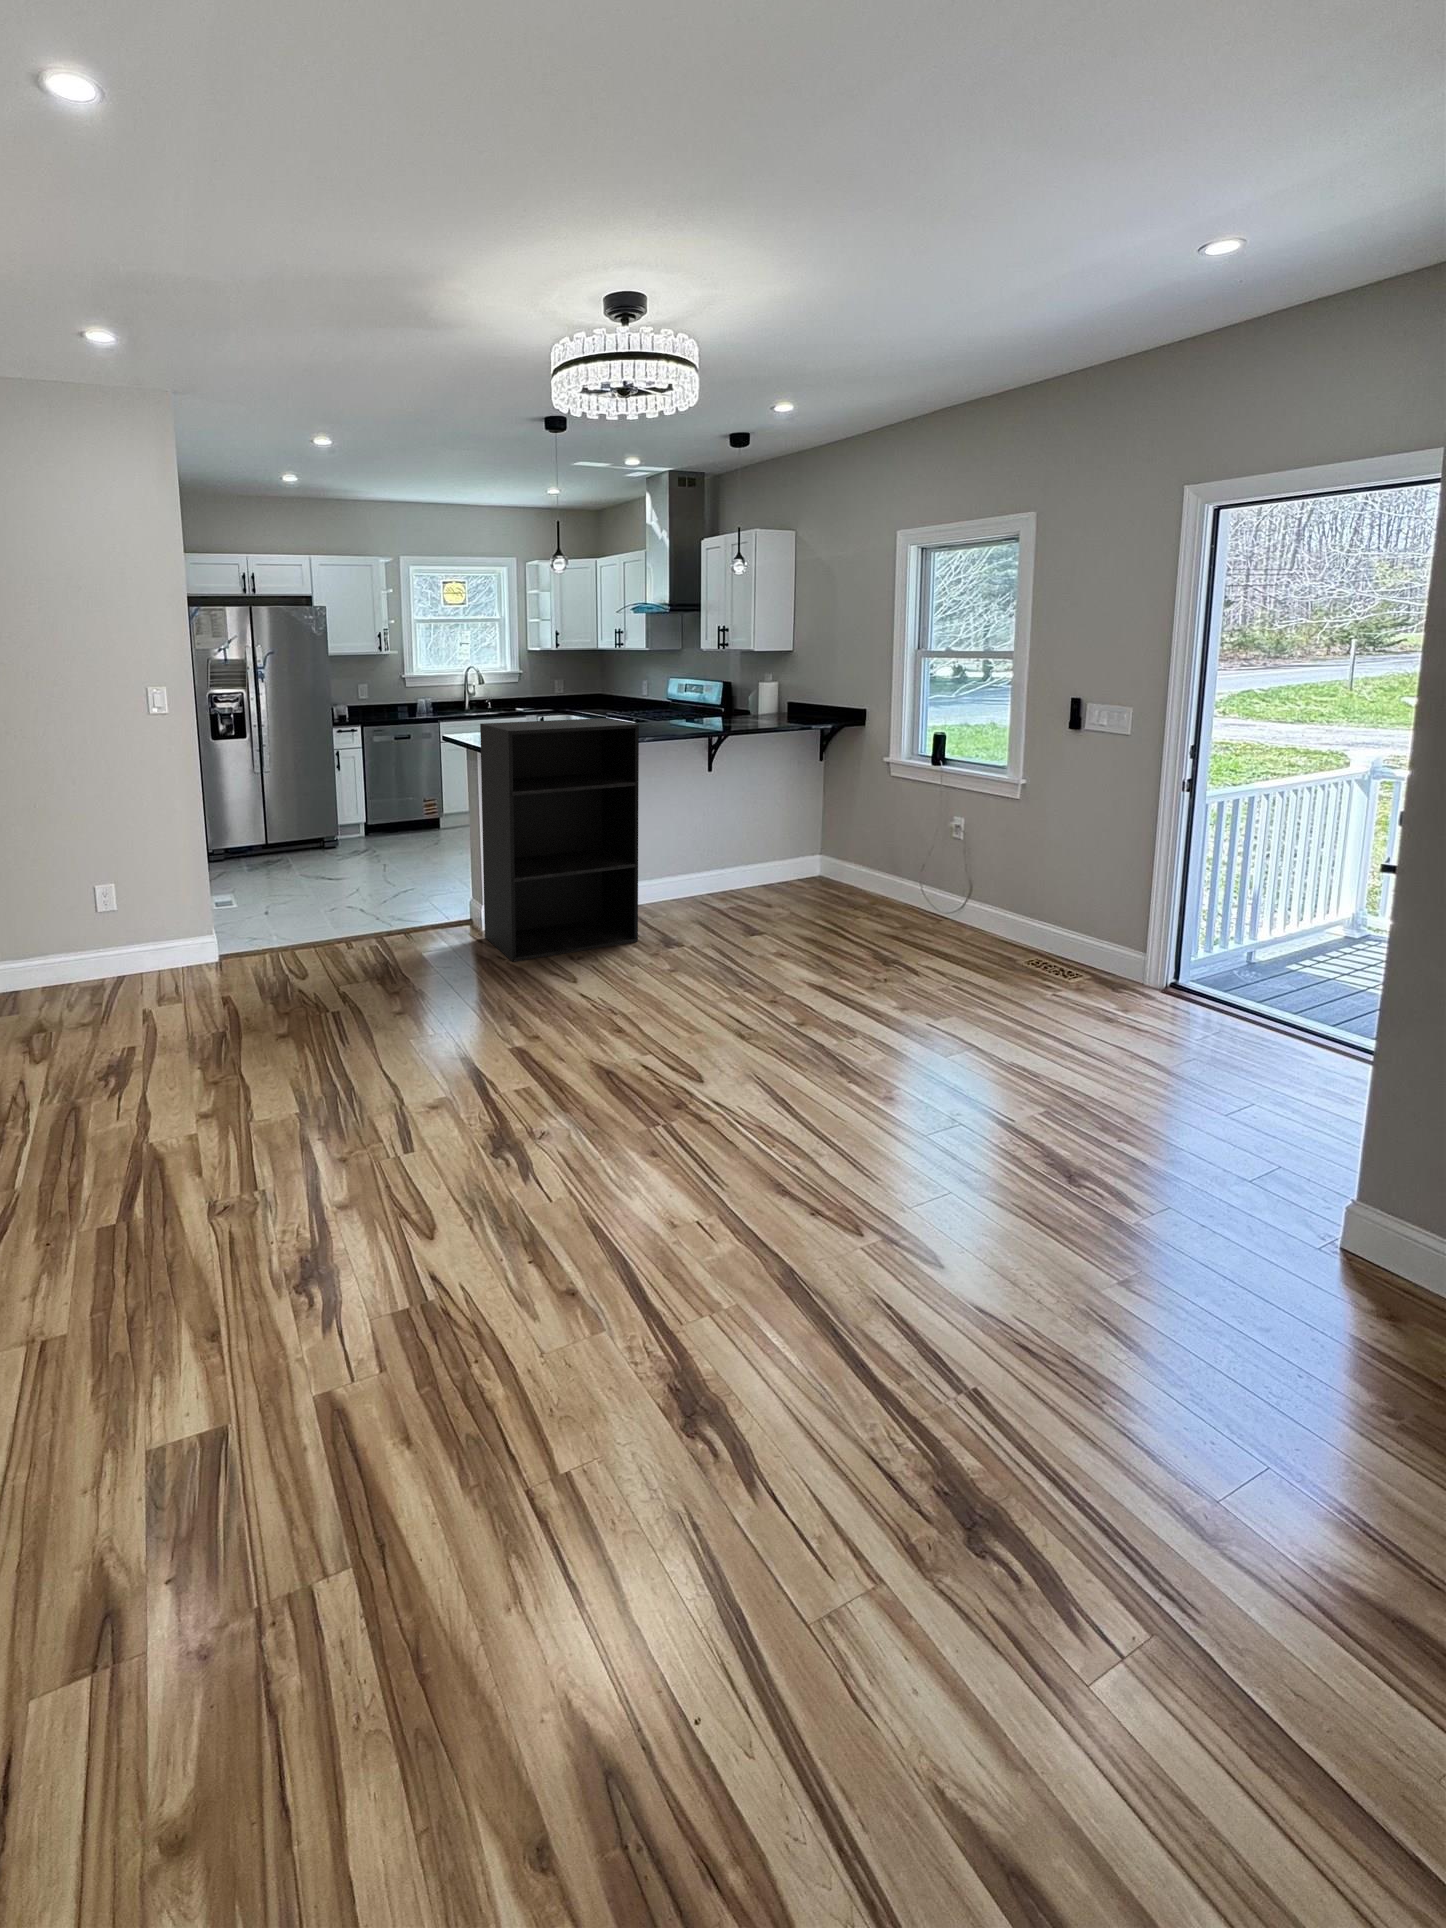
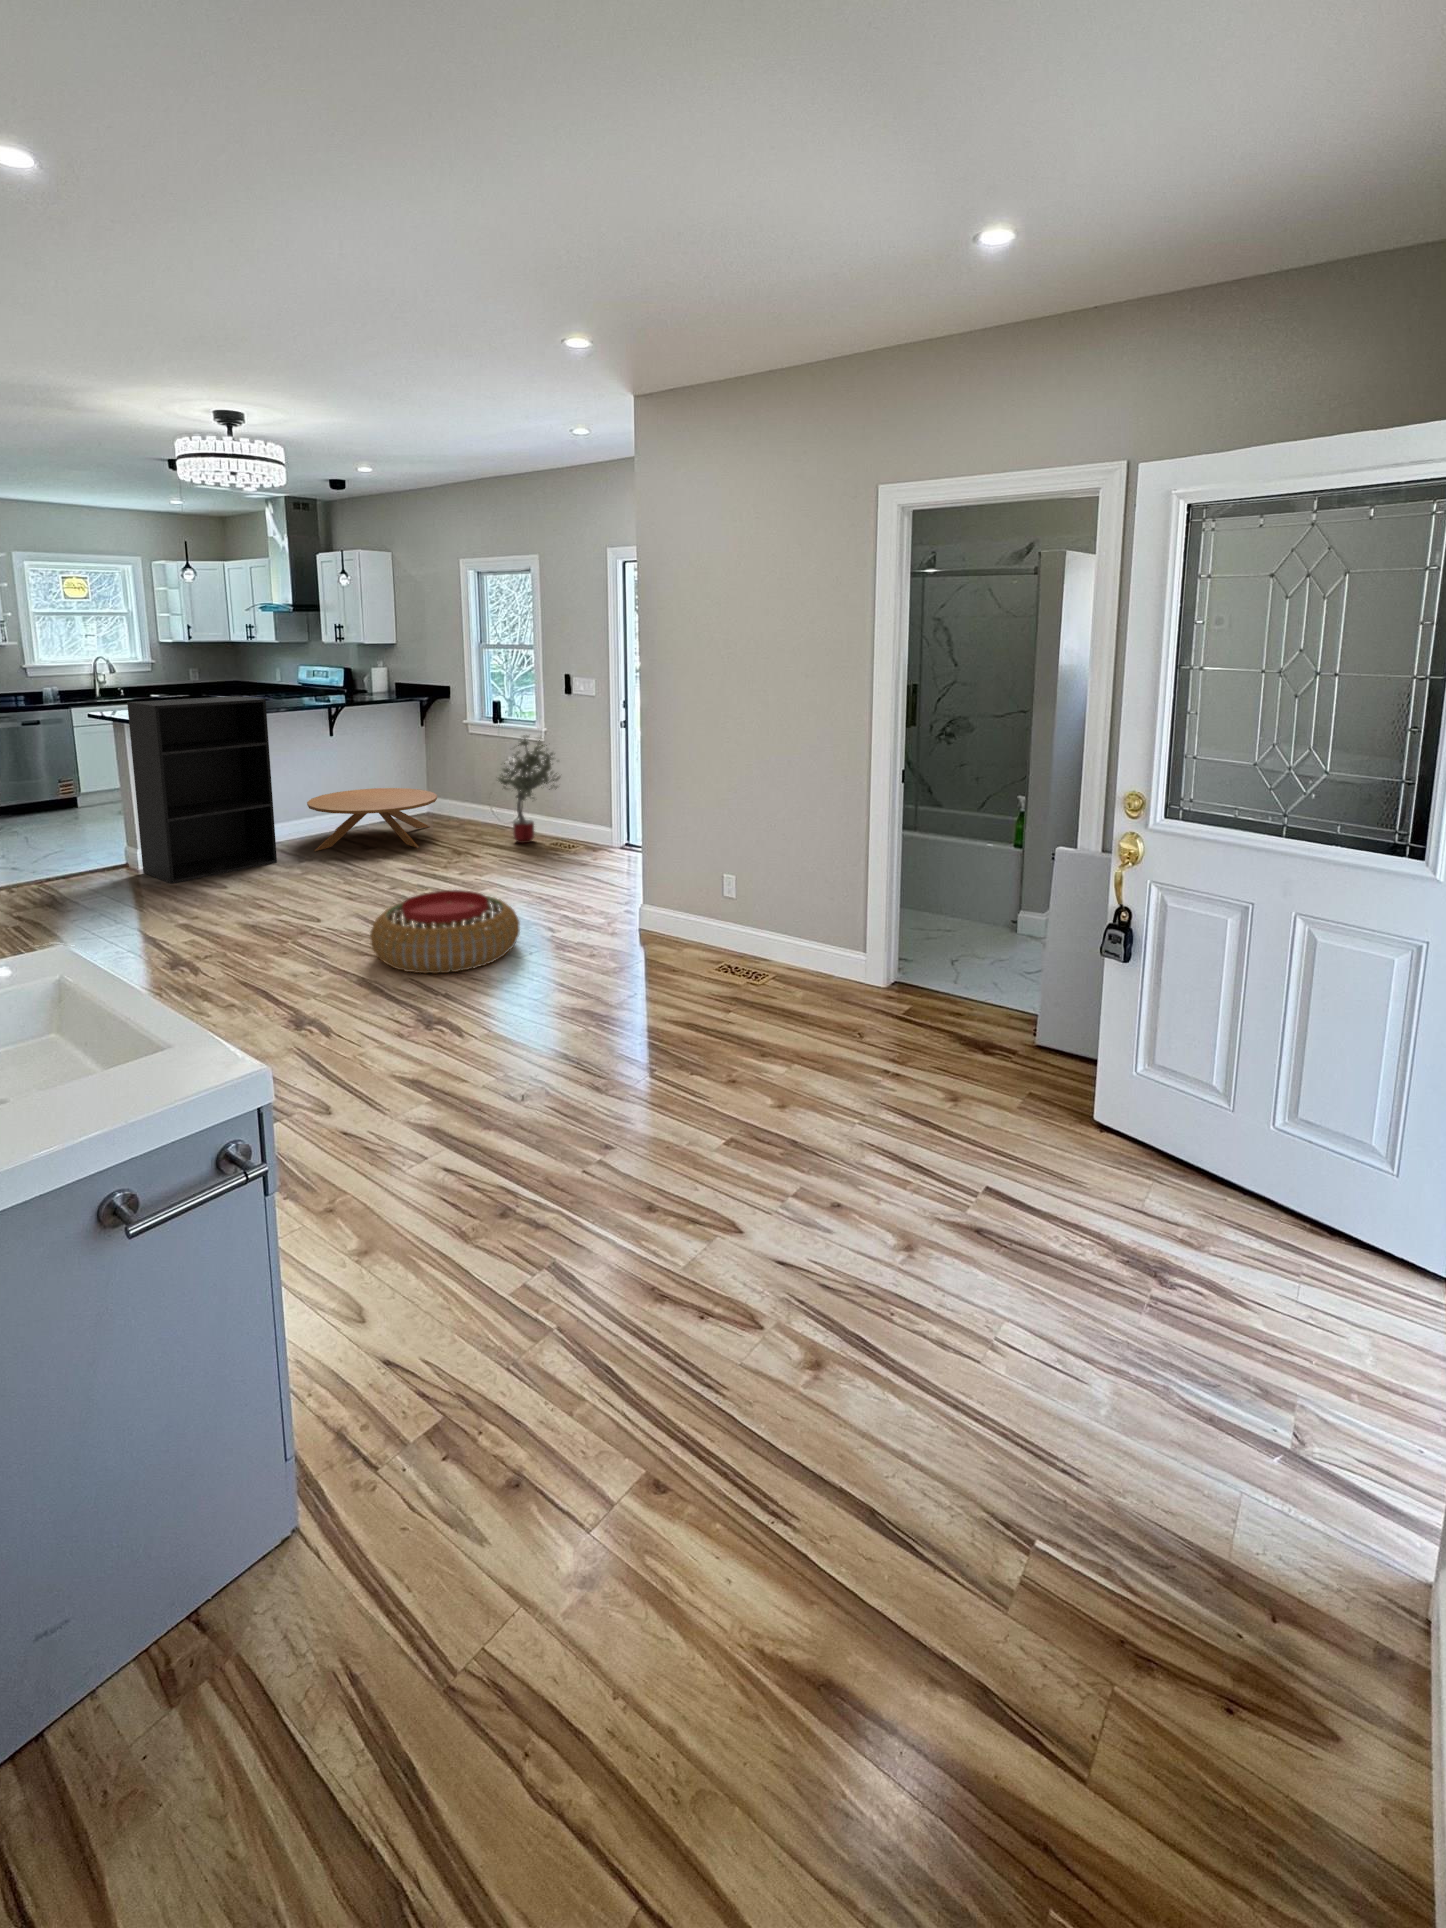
potted tree: none [938,789,1057,954] -> present [498,735,560,843]
coffee table: none [677,843,847,941] -> present [307,788,437,851]
pouf: none [801,1096,1099,1309] -> present [370,890,520,973]

